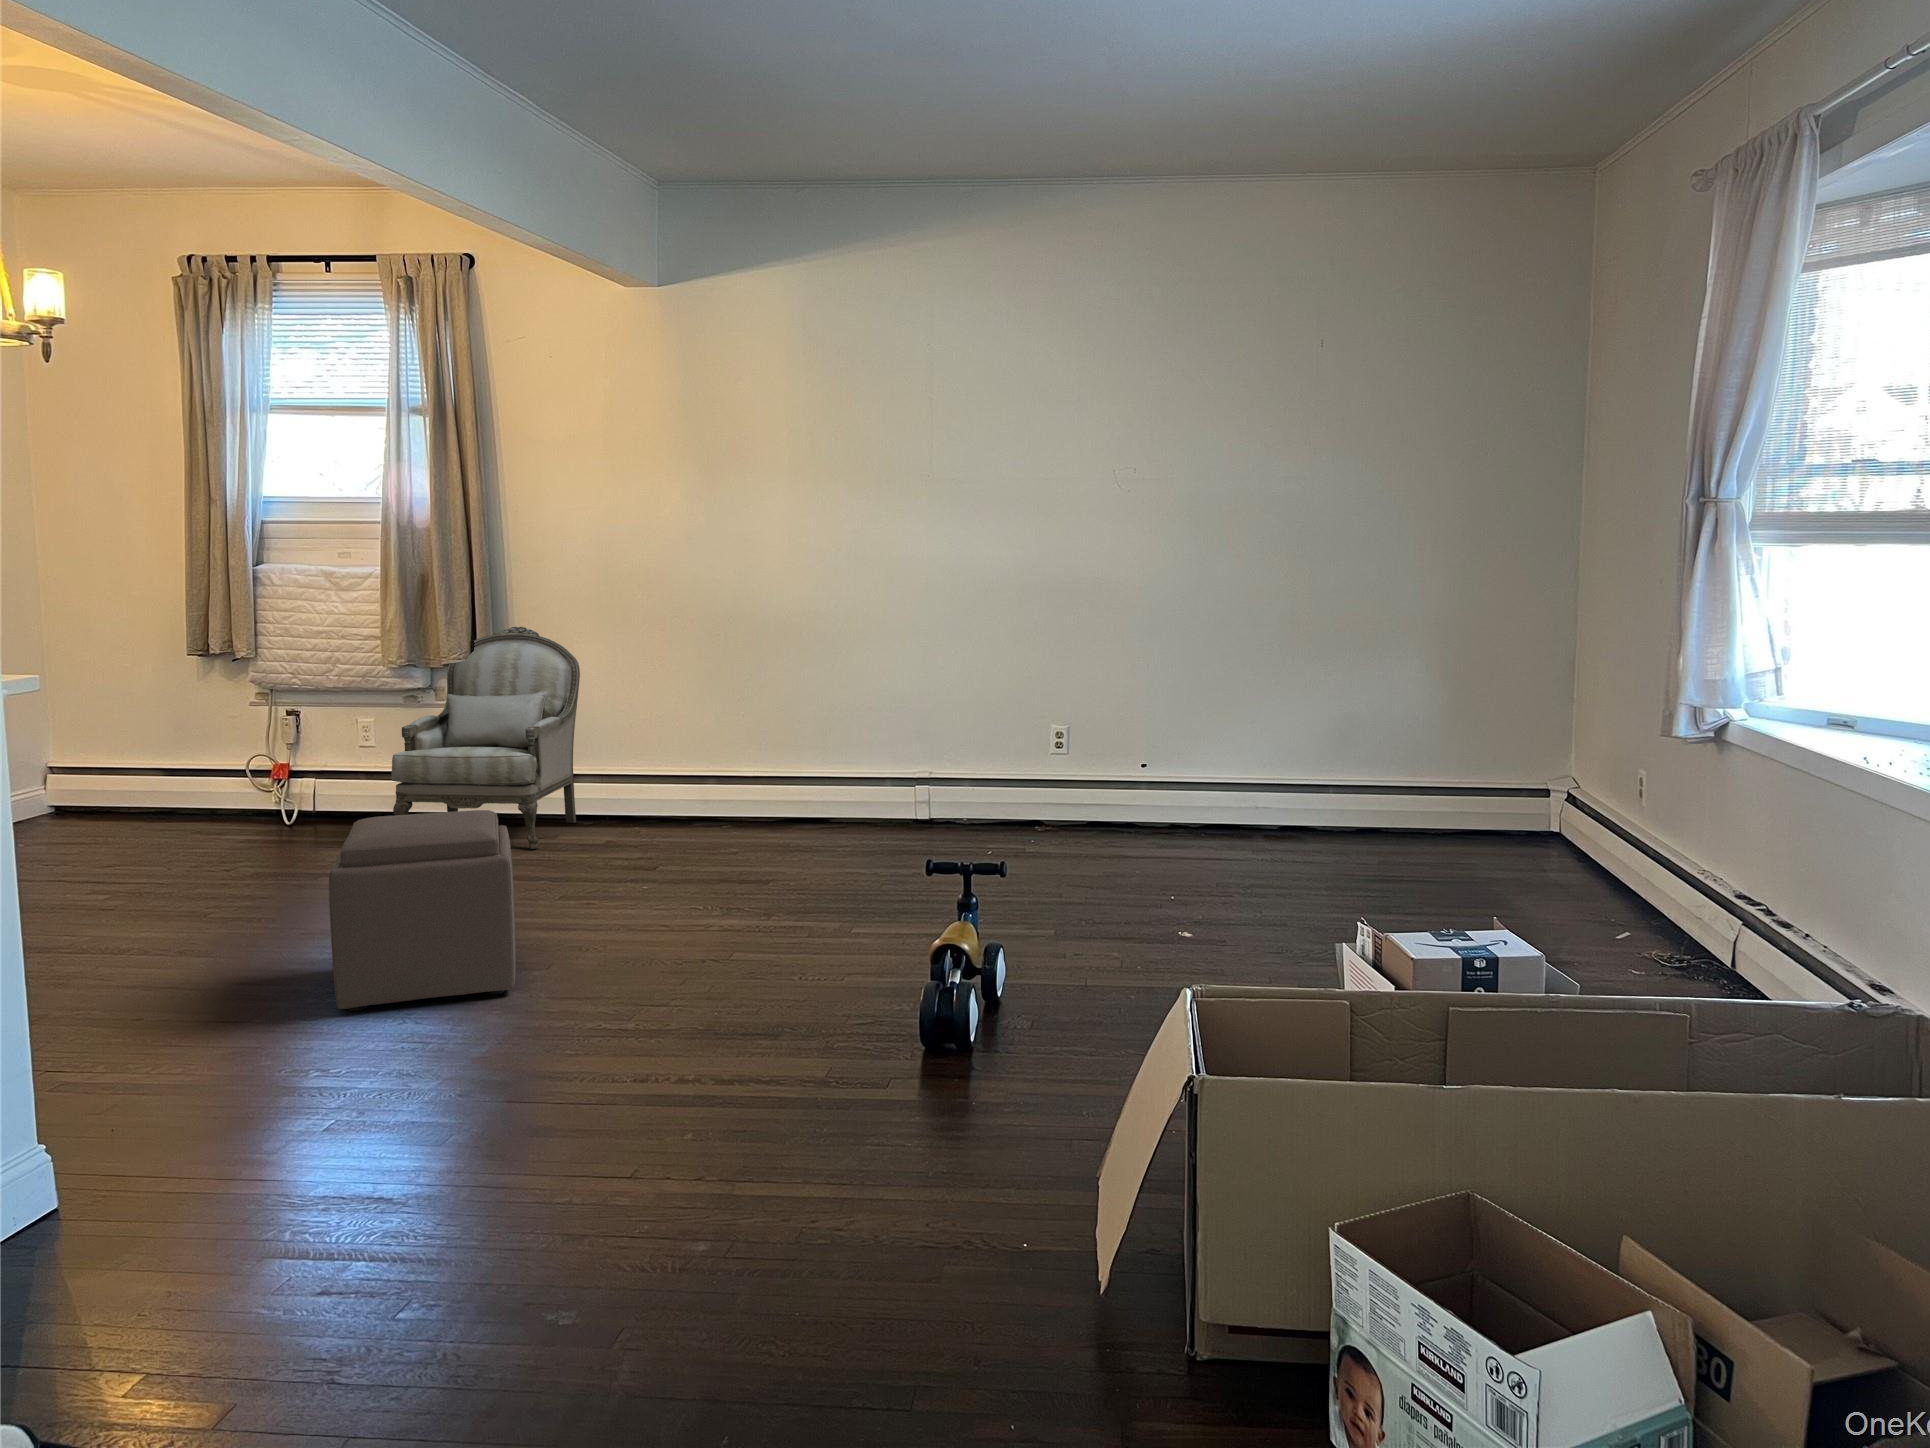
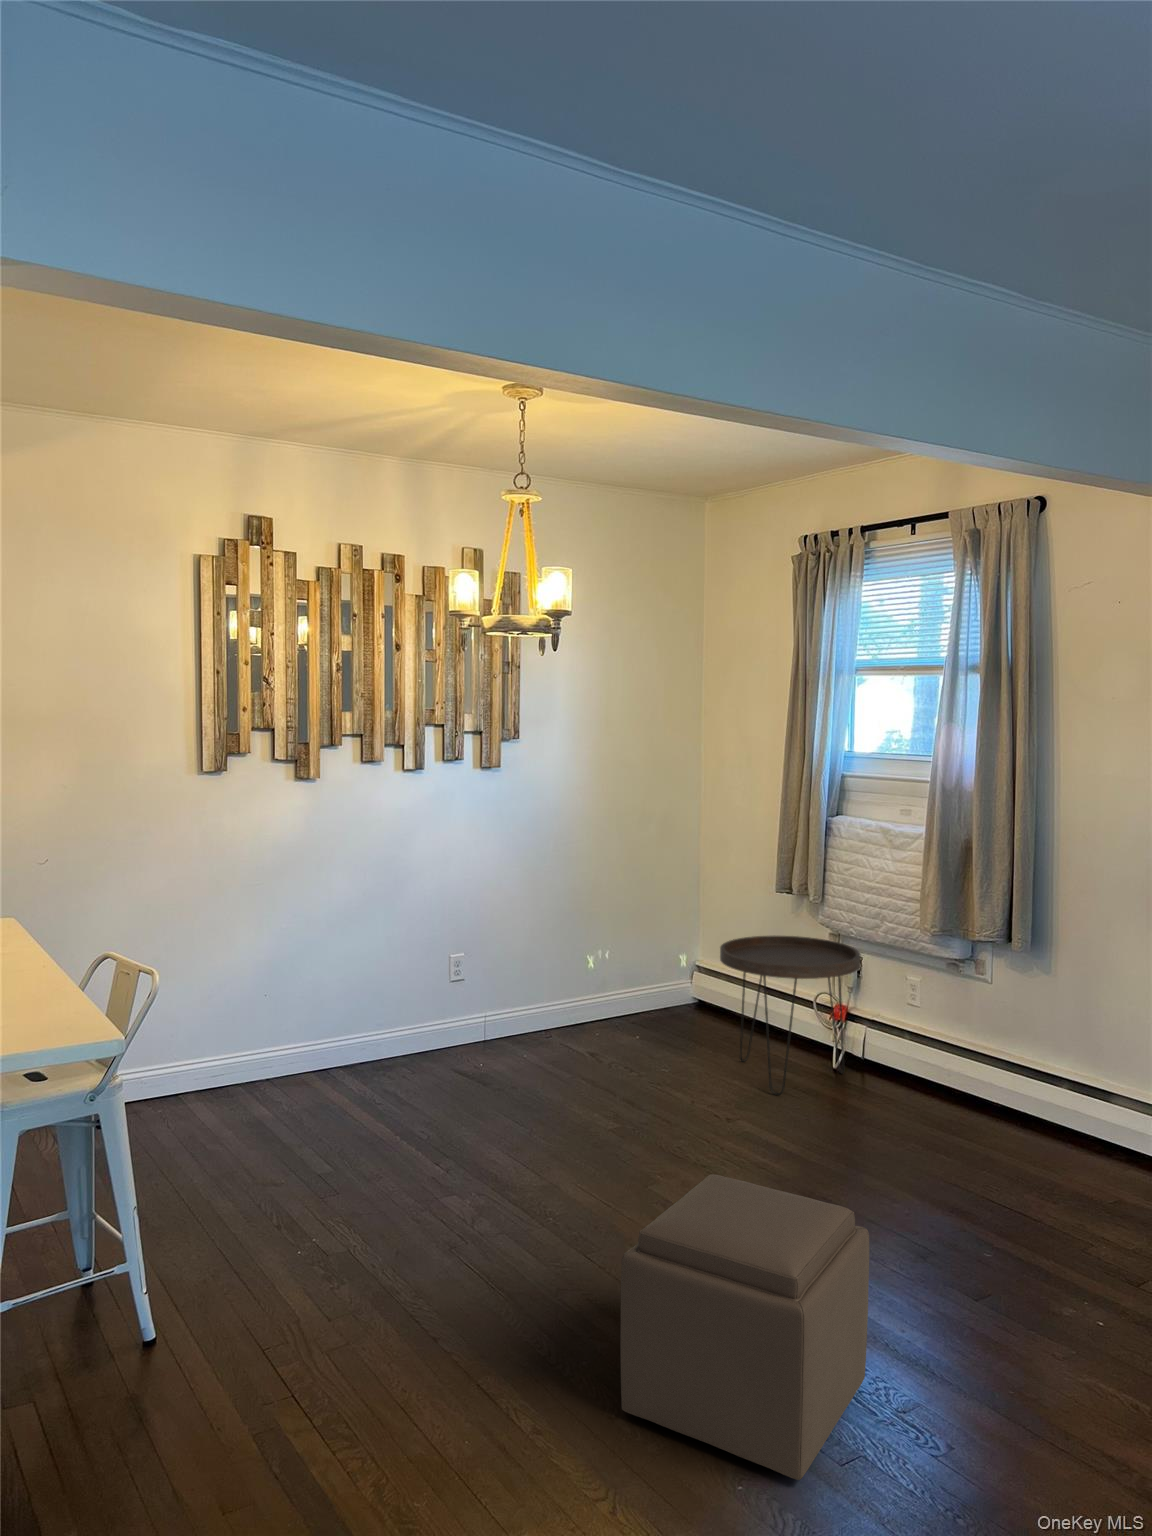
armchair: present [392,627,580,849] -> none [886,910,1123,1191]
side table: none [152,695,322,850] -> present [720,936,860,1095]

